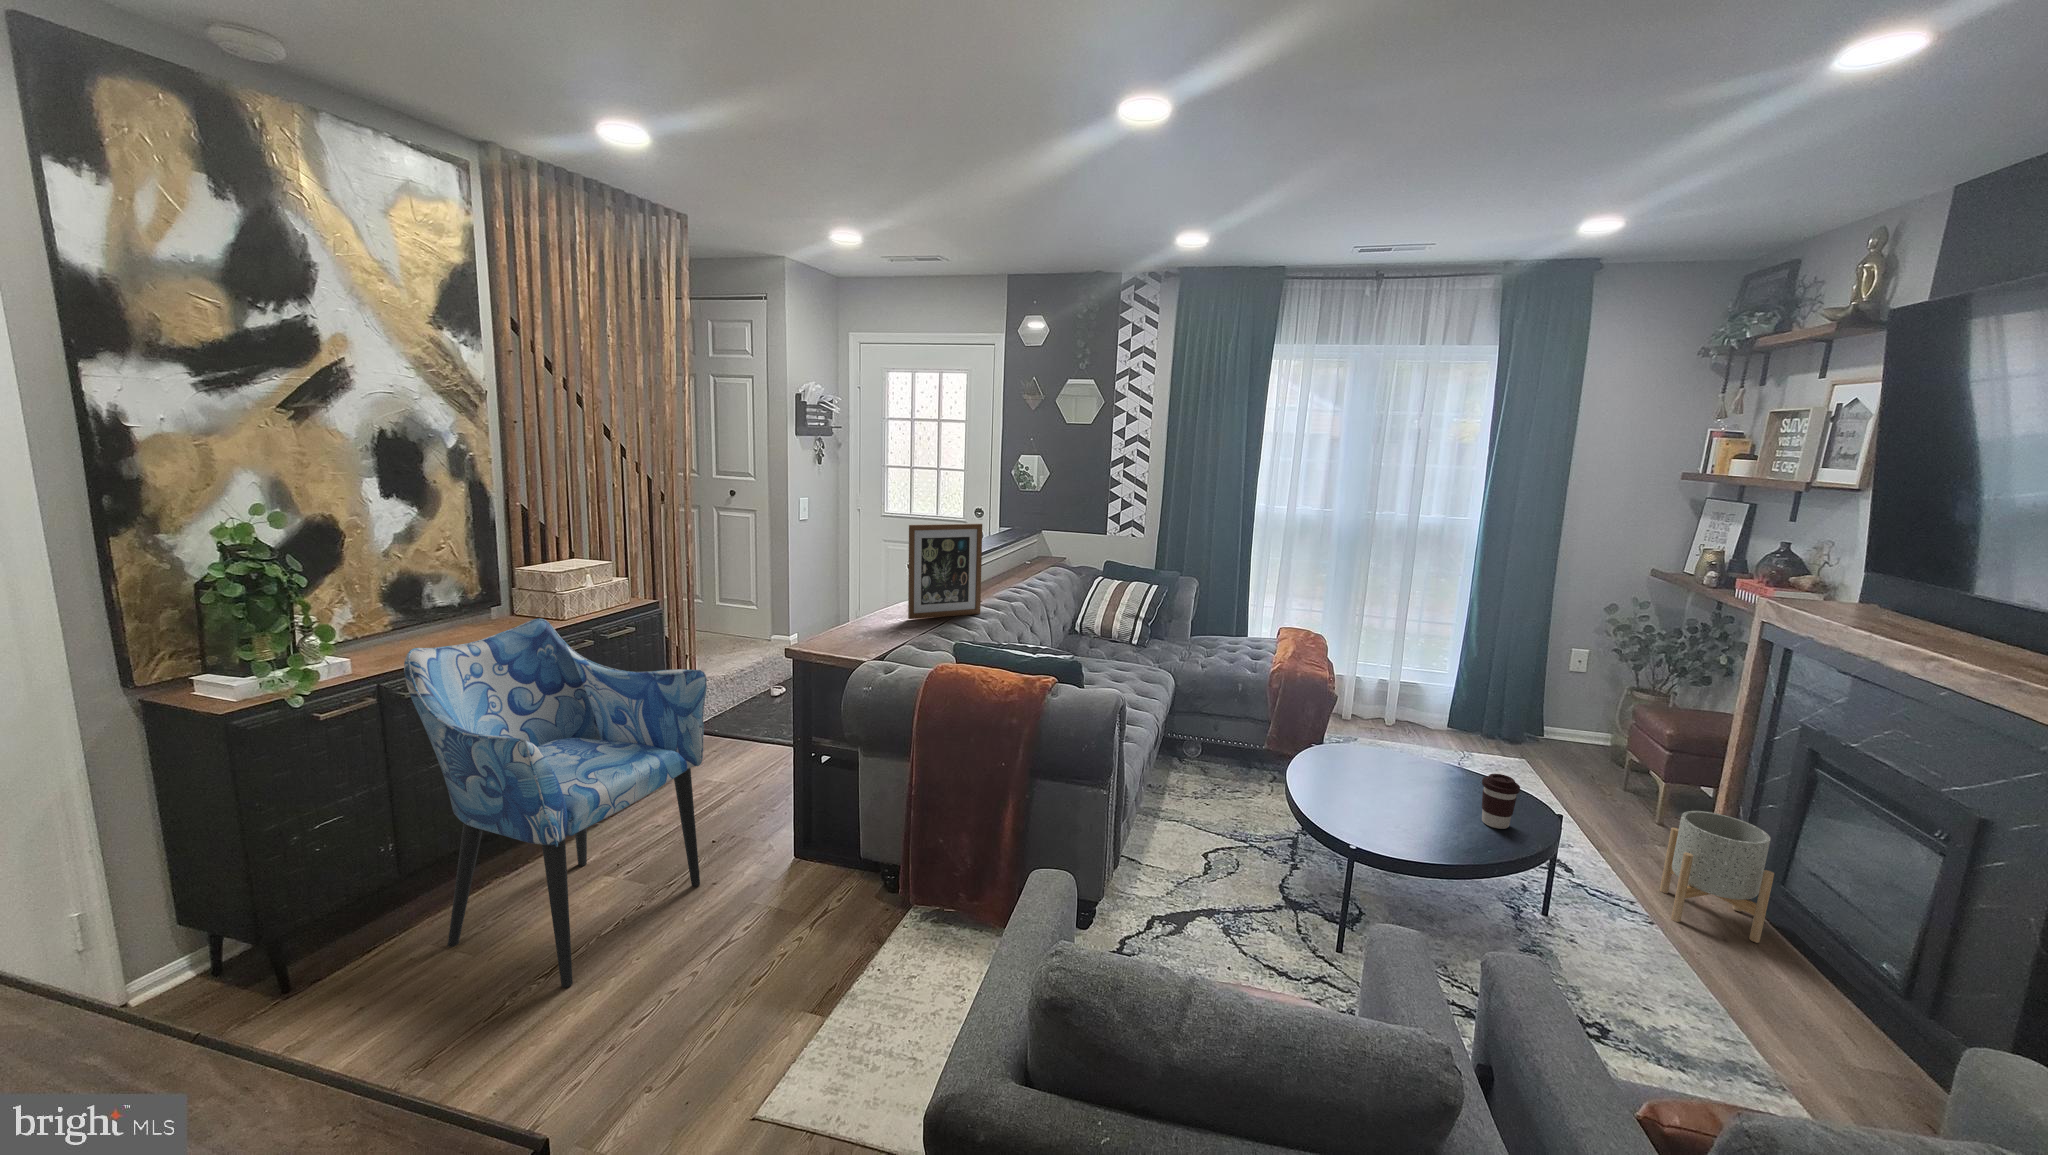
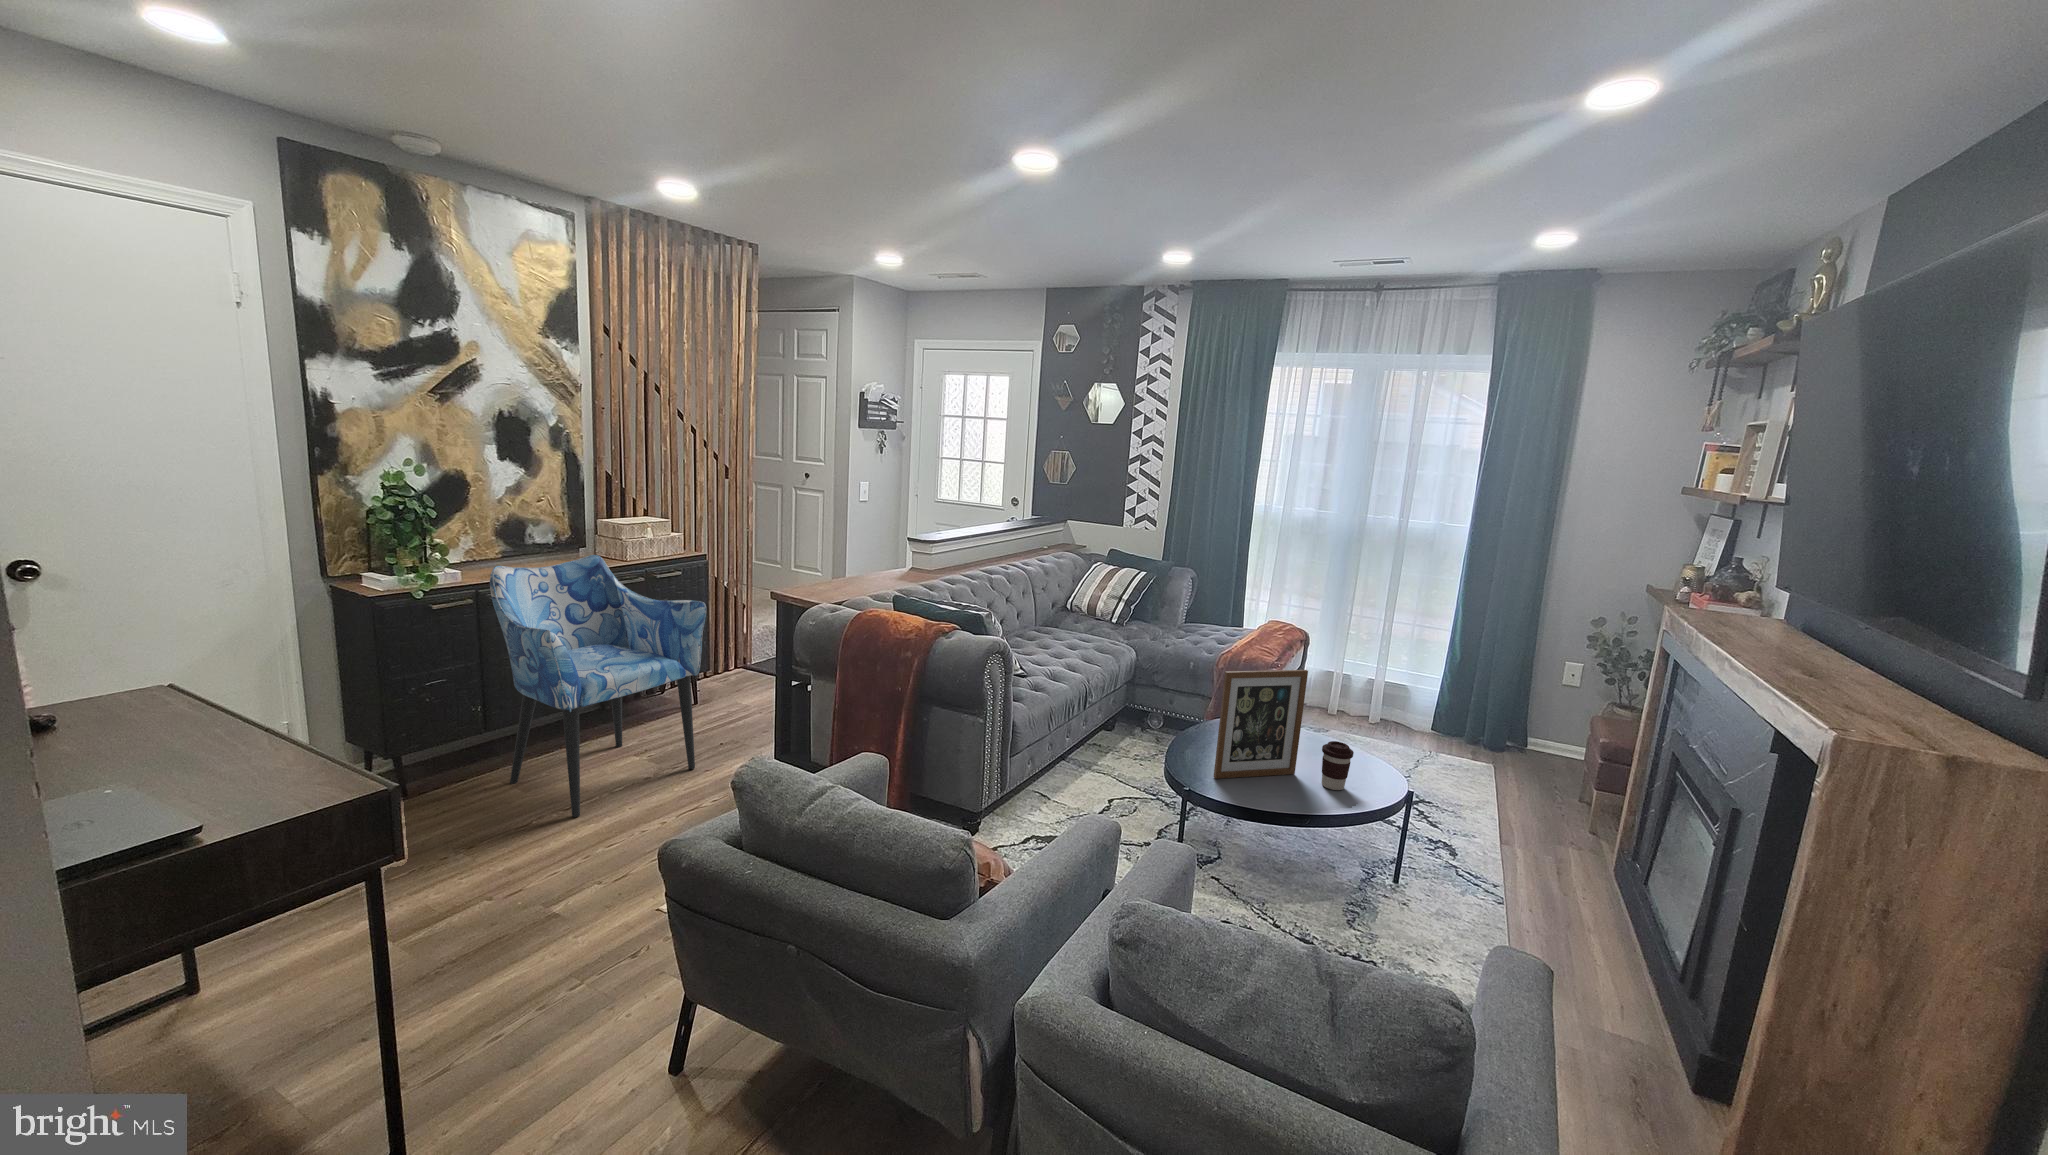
picture frame: present [908,523,982,619] -> present [1214,670,1308,779]
planter: present [1660,811,1774,943] -> none [1527,805,1626,932]

